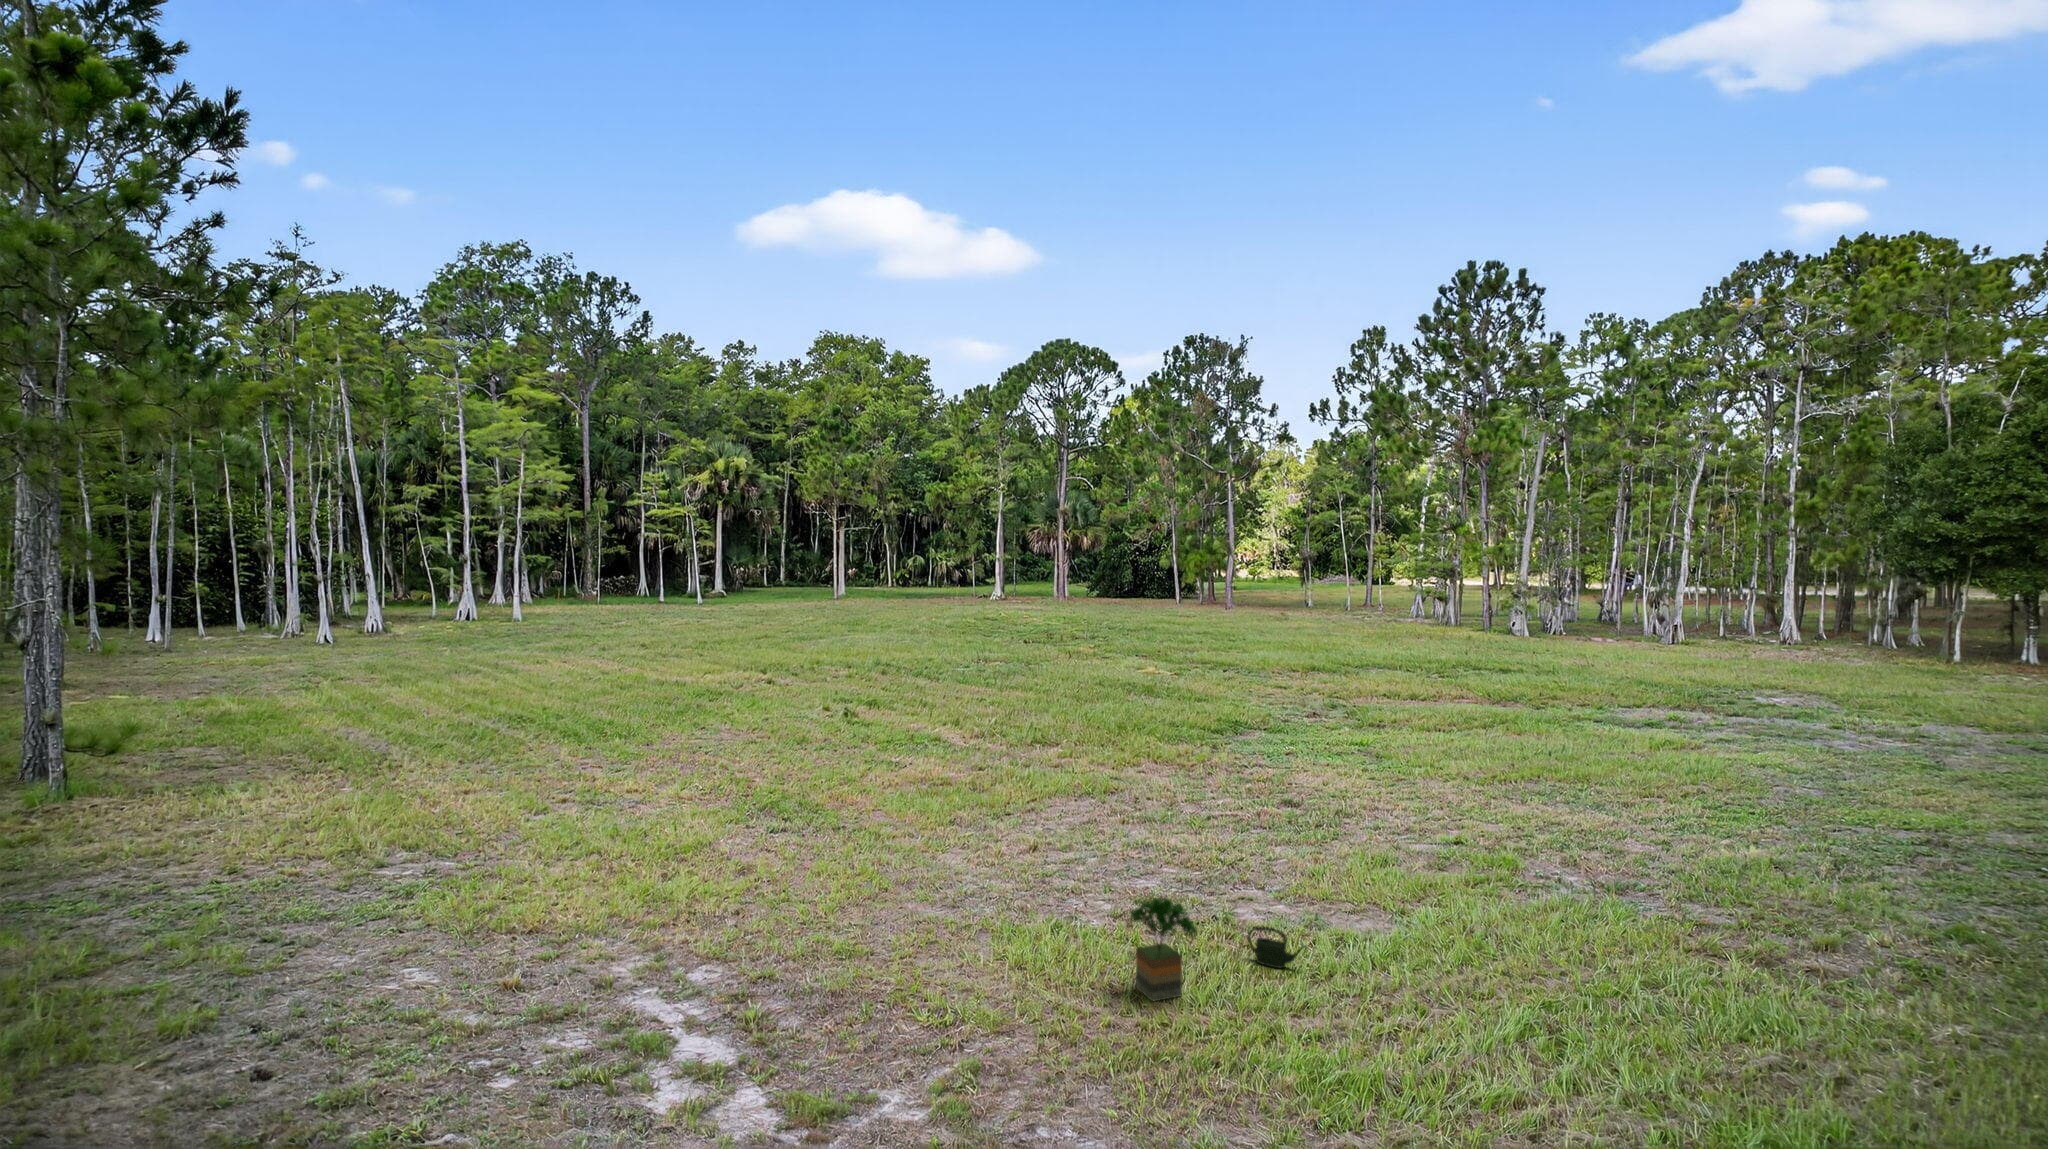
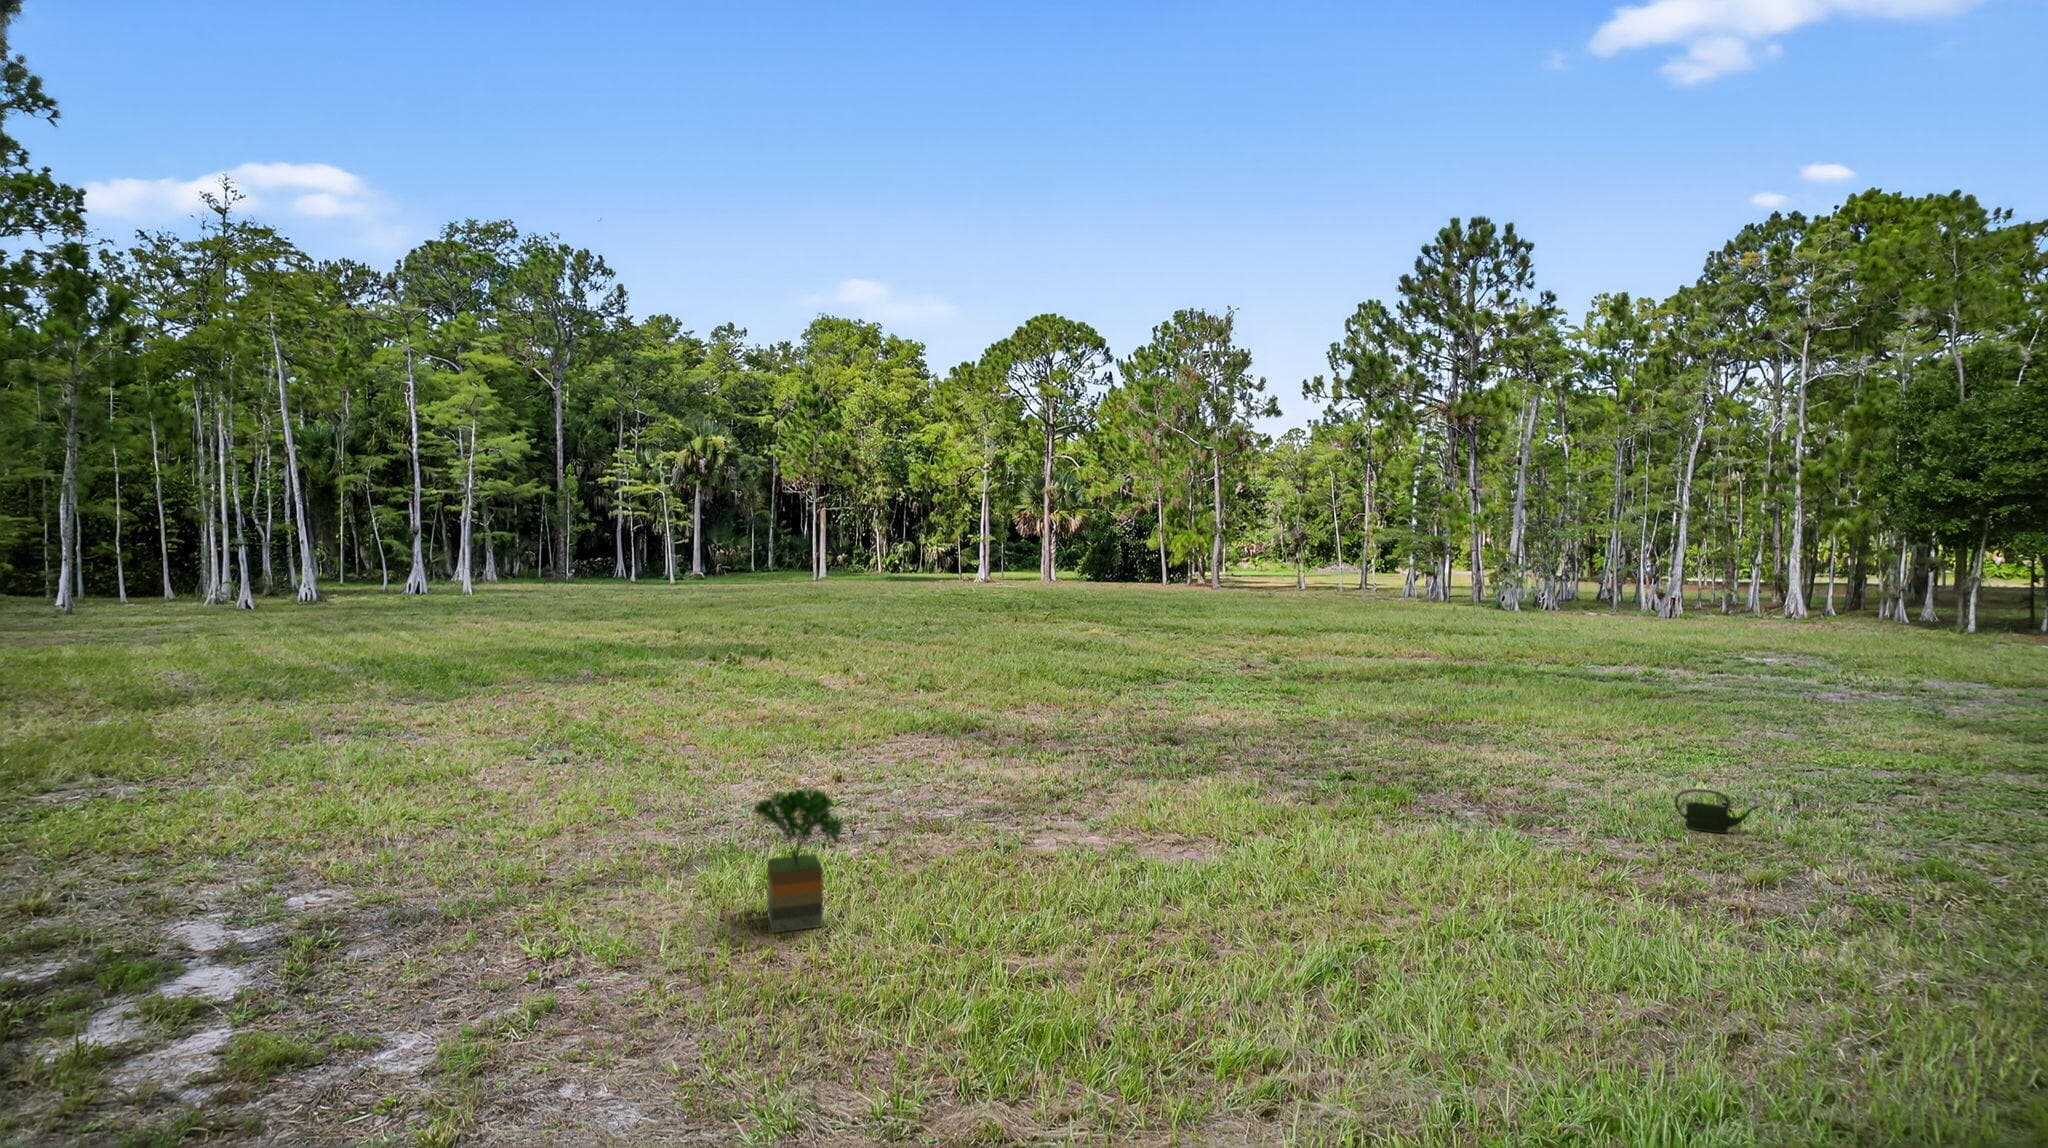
watering can: present [1247,927,1307,968] -> present [1675,789,1758,834]

